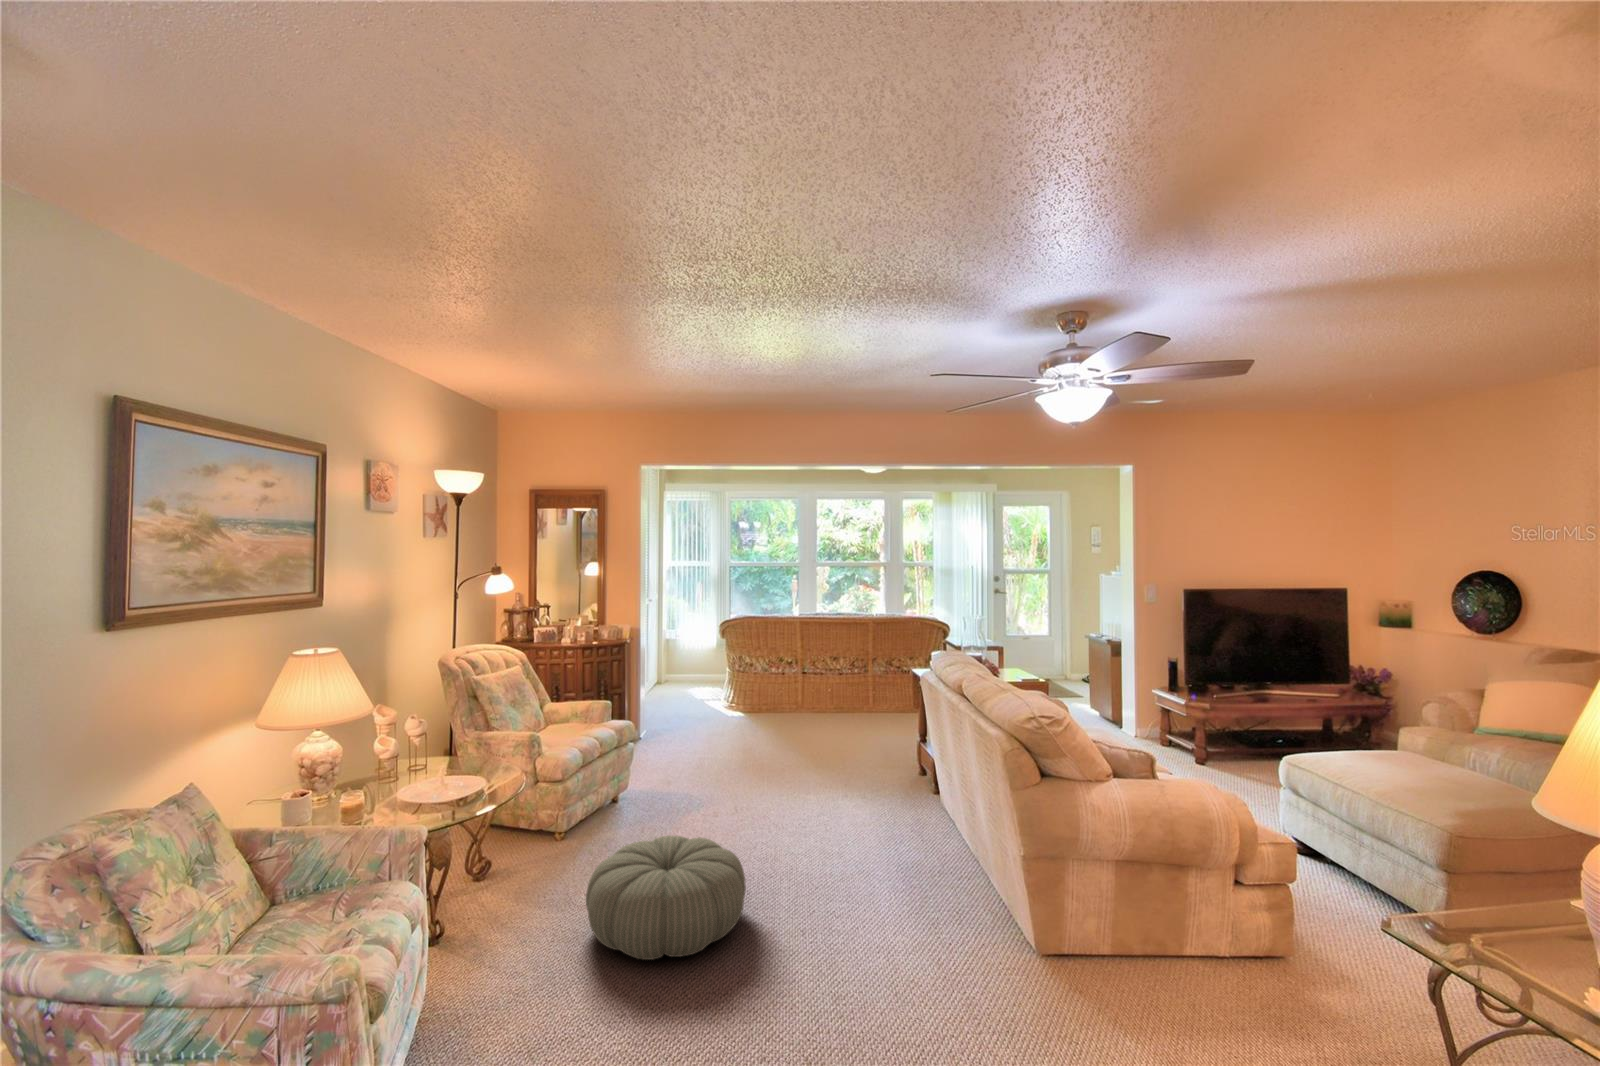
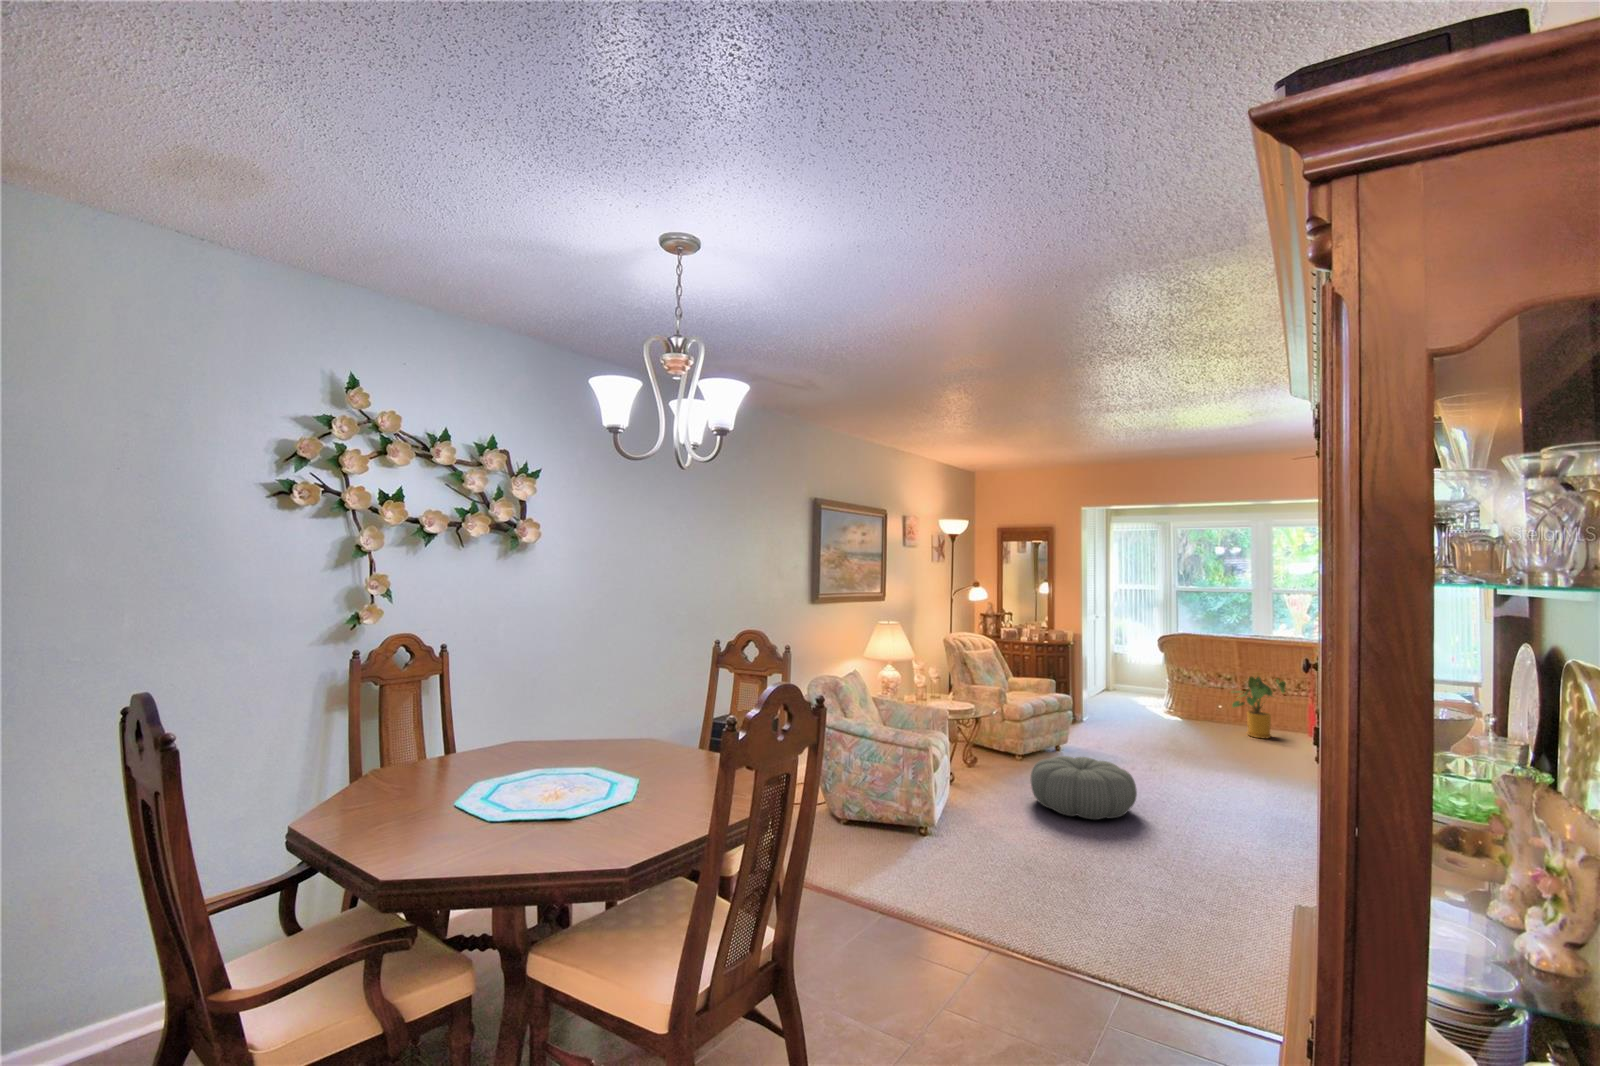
house plant: none [795,658,845,727] -> present [1232,677,1286,738]

